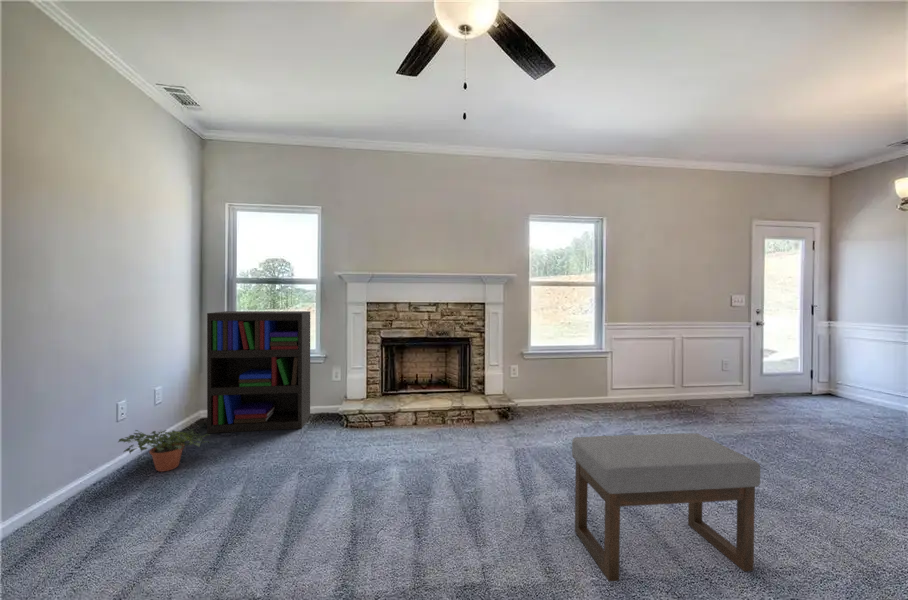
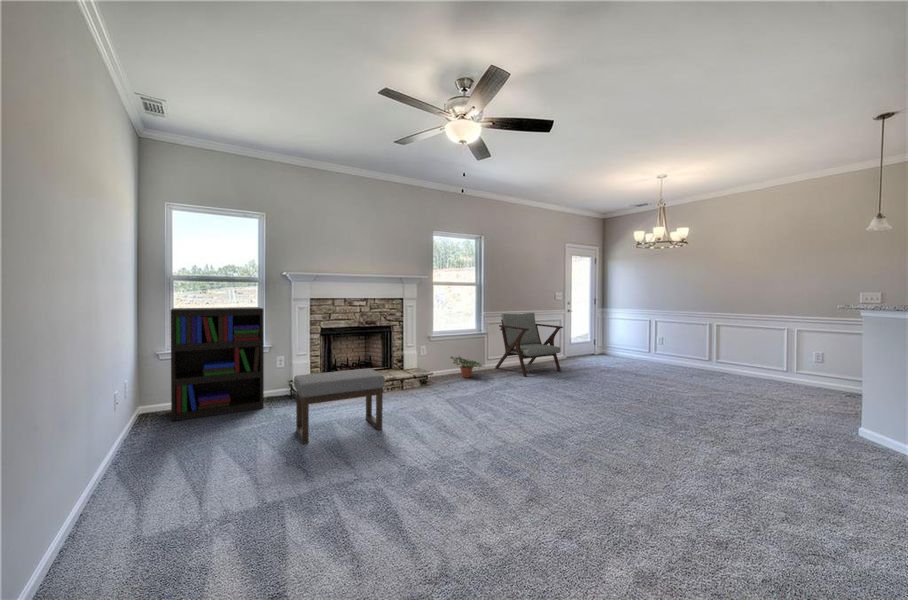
lounge chair: none [624,325,740,423] -> present [495,313,563,377]
potted plant: present [119,429,210,472] -> present [450,357,482,377]
ottoman: present [572,433,760,581] -> present [294,369,385,444]

